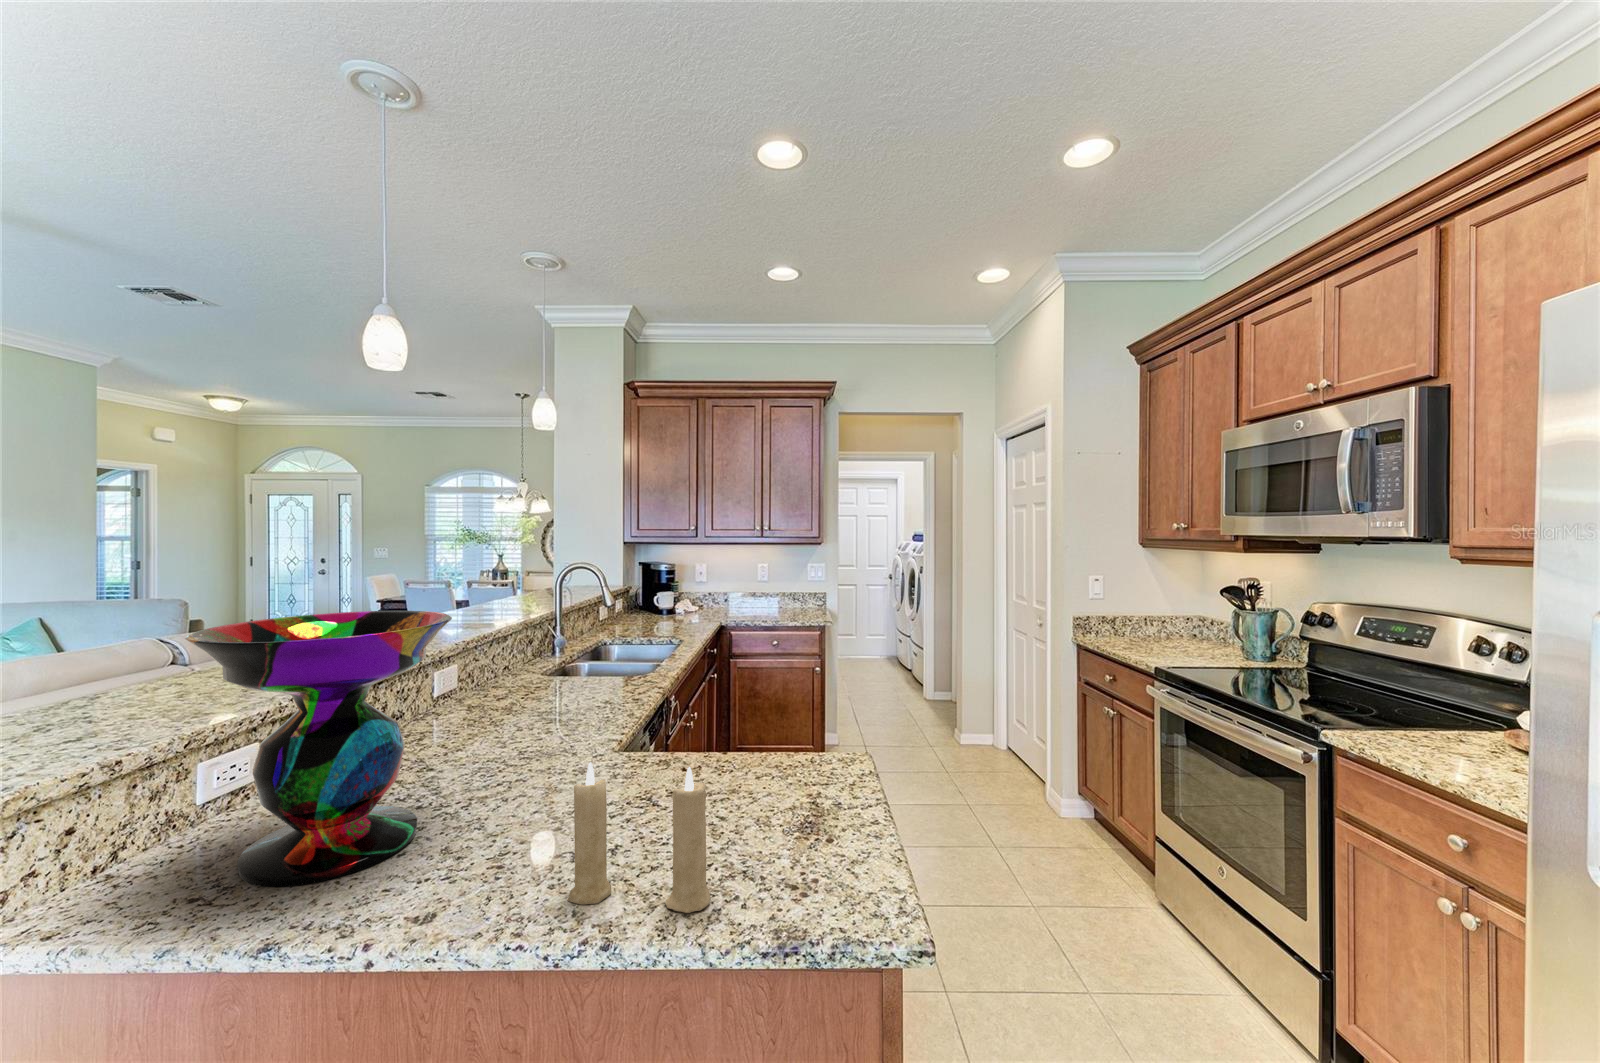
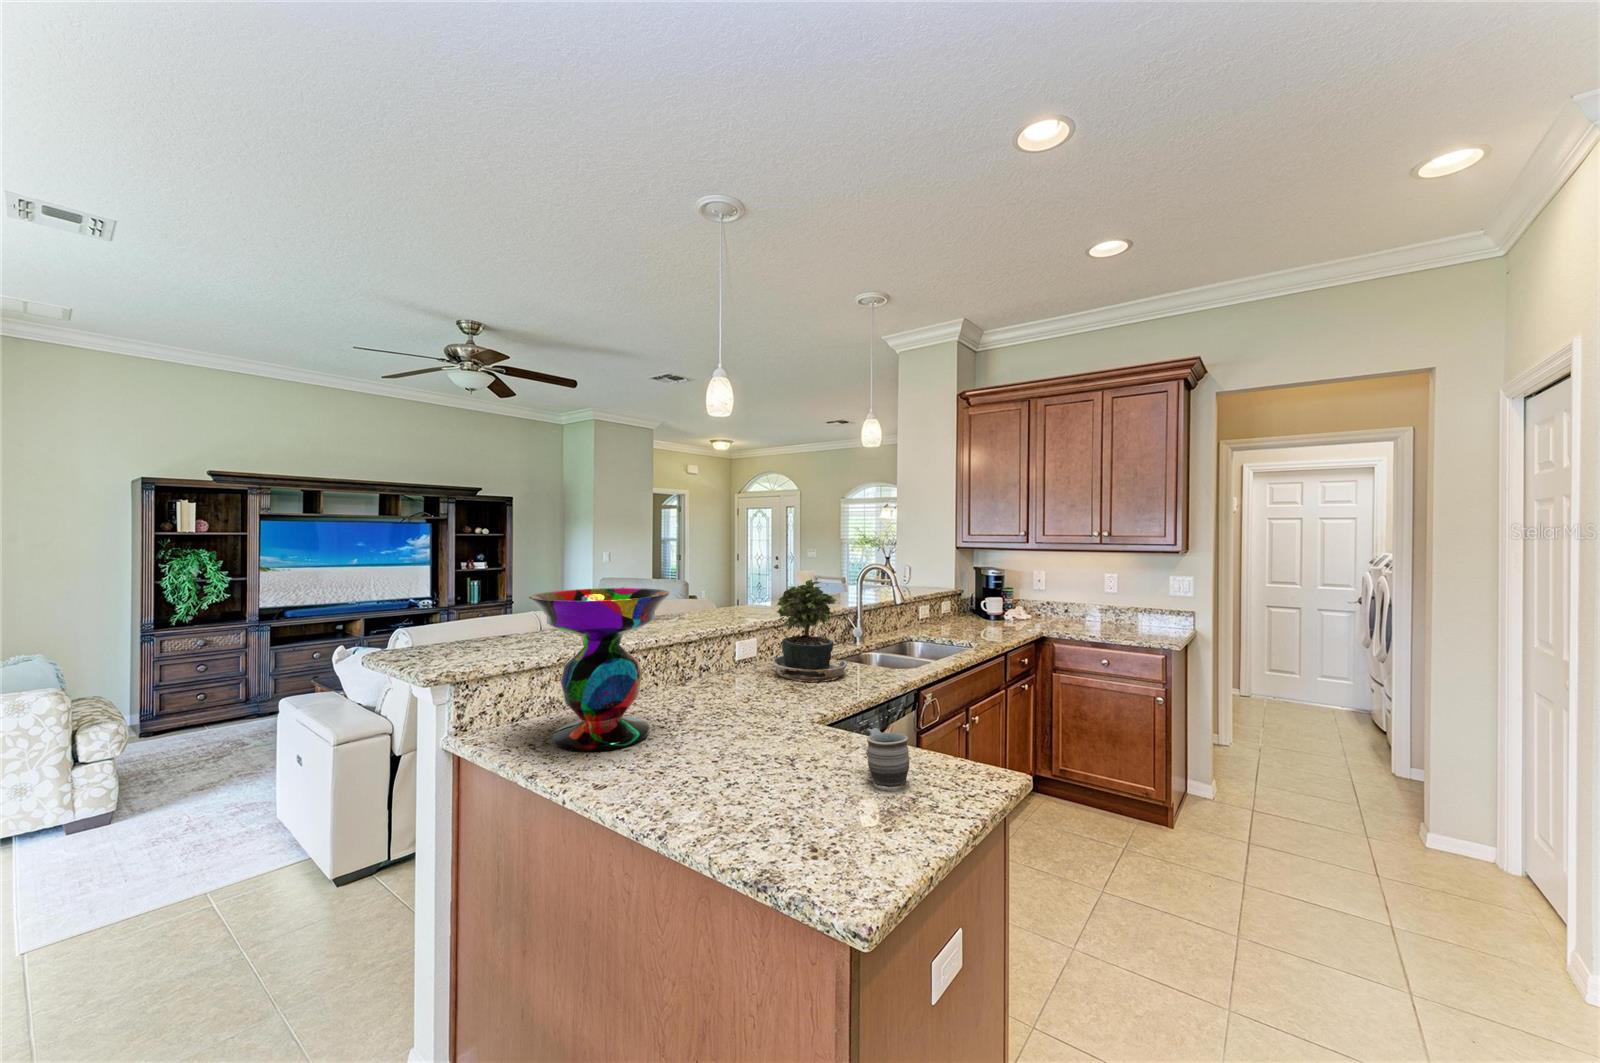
potted plant: none [456,585,591,715] -> present [749,579,847,681]
mug: none [740,741,797,802] -> present [866,728,909,787]
candle: present [567,762,710,913] -> none [669,701,750,838]

